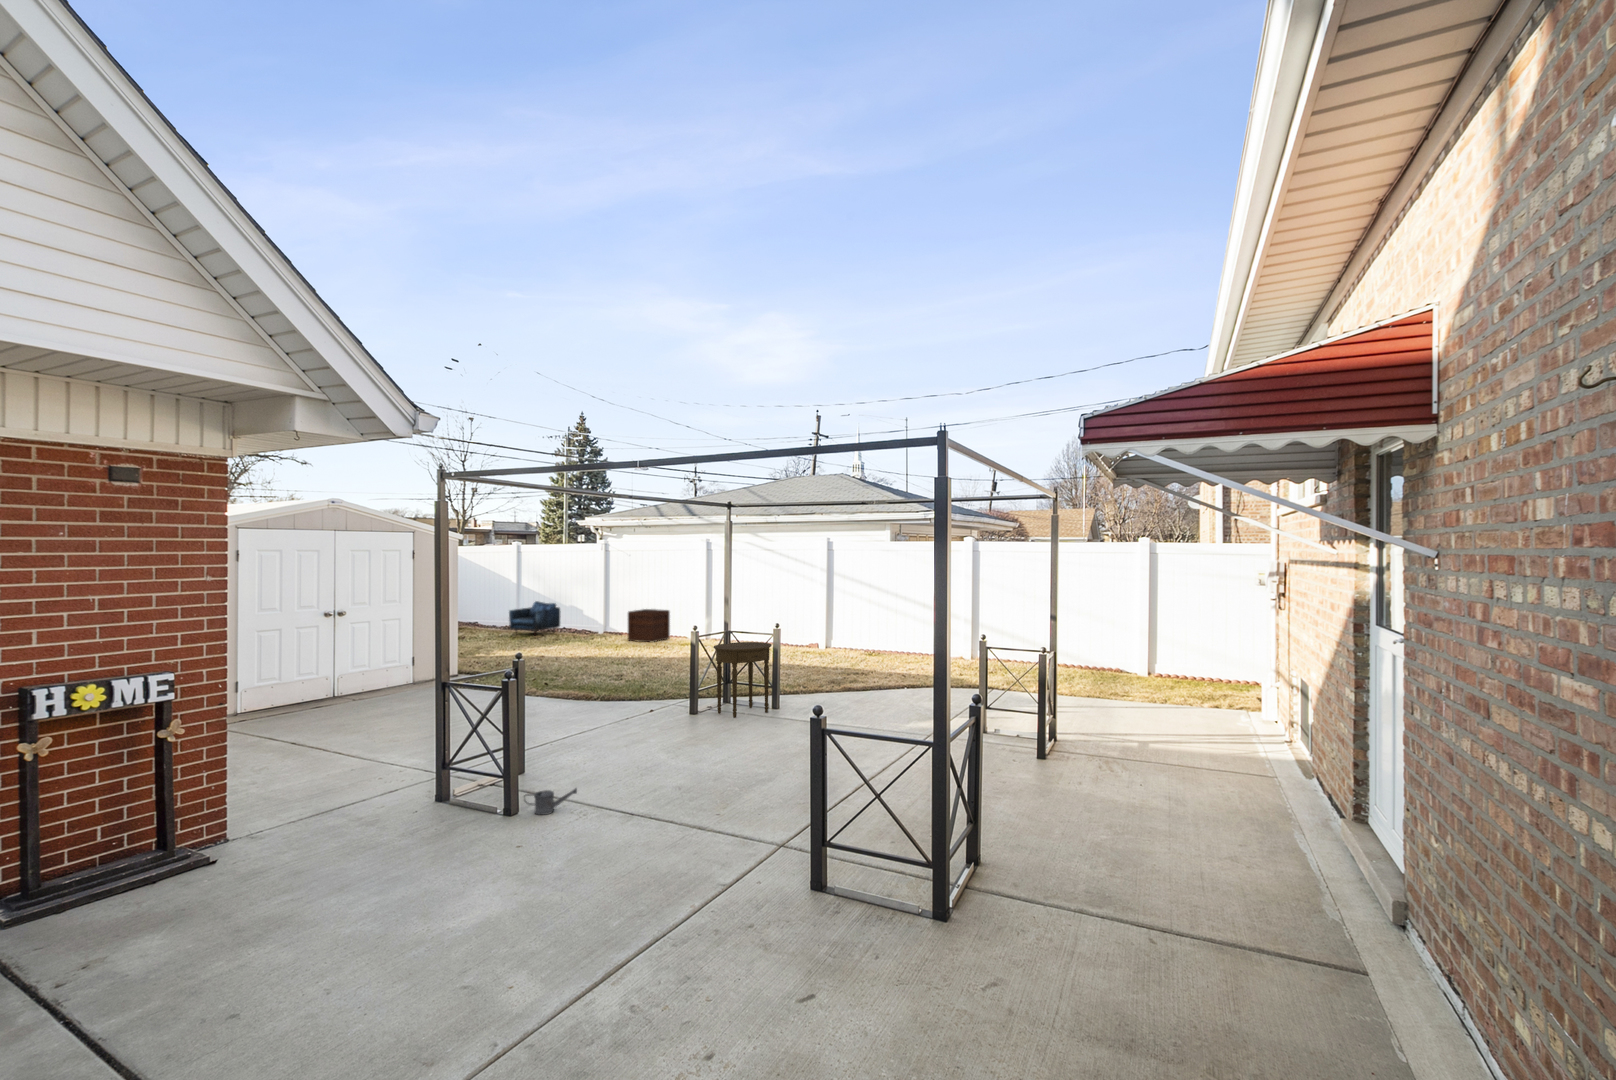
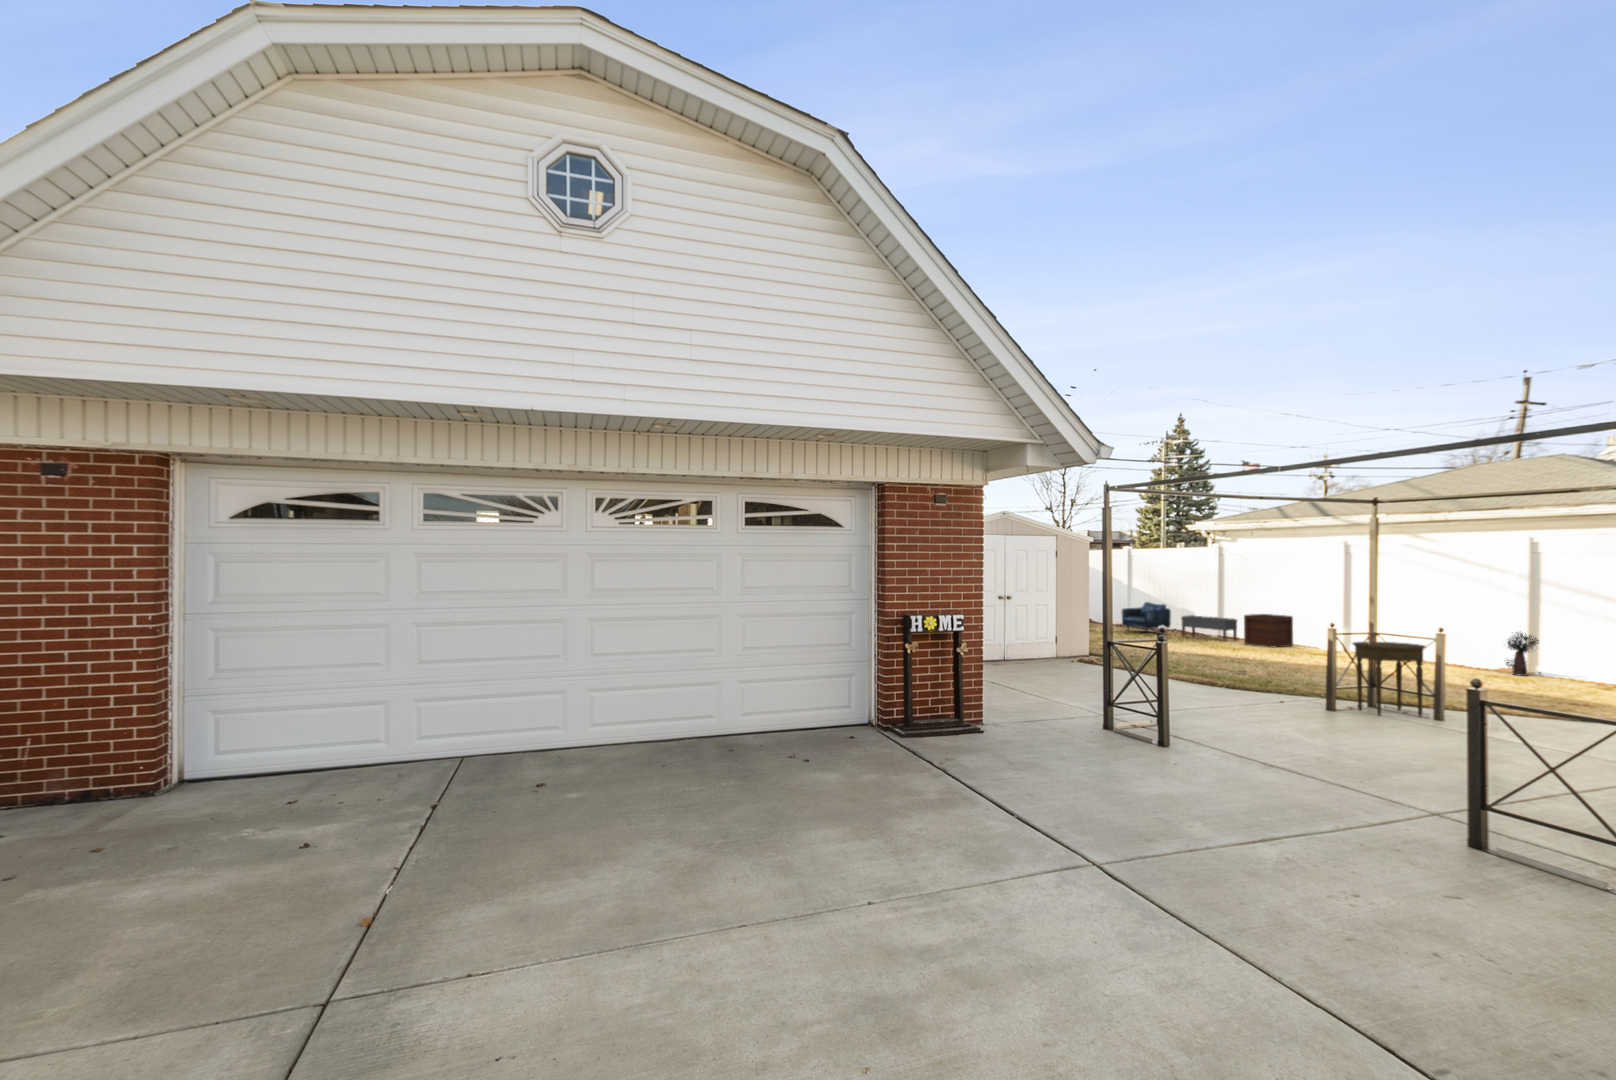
bench: none [570,614,623,639] -> present [1181,615,1237,641]
potted plant: none [820,616,844,653] -> present [1506,632,1541,676]
watering can: present [524,788,577,815] -> none [1178,731,1223,749]

